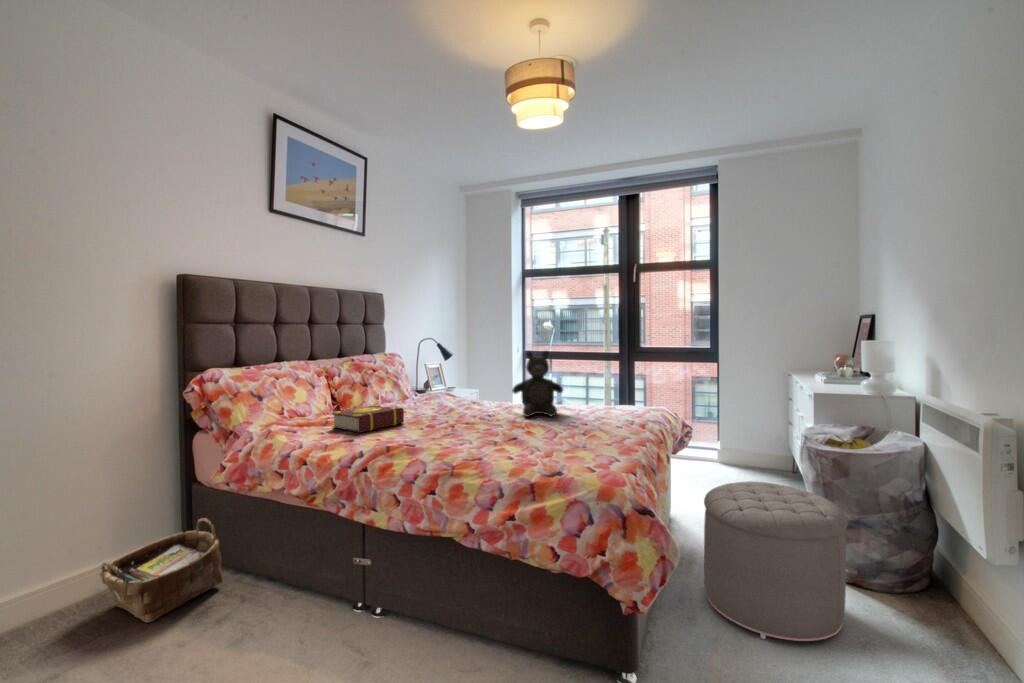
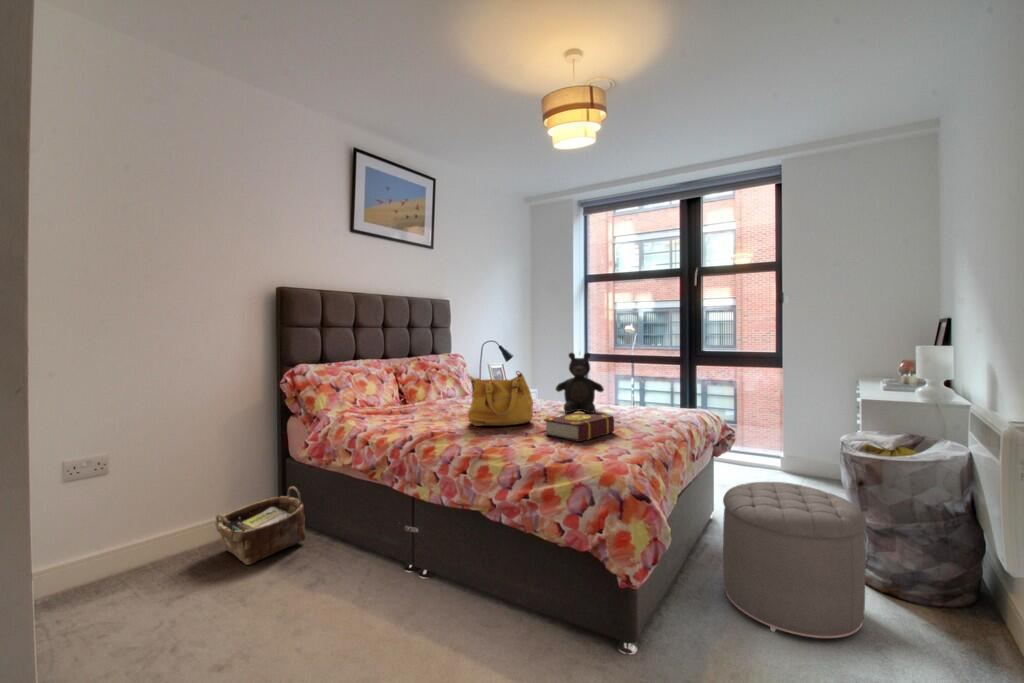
handbag: none [424,372,495,436] -> present [468,371,533,426]
book: present [332,404,404,433] -> present [544,411,614,442]

